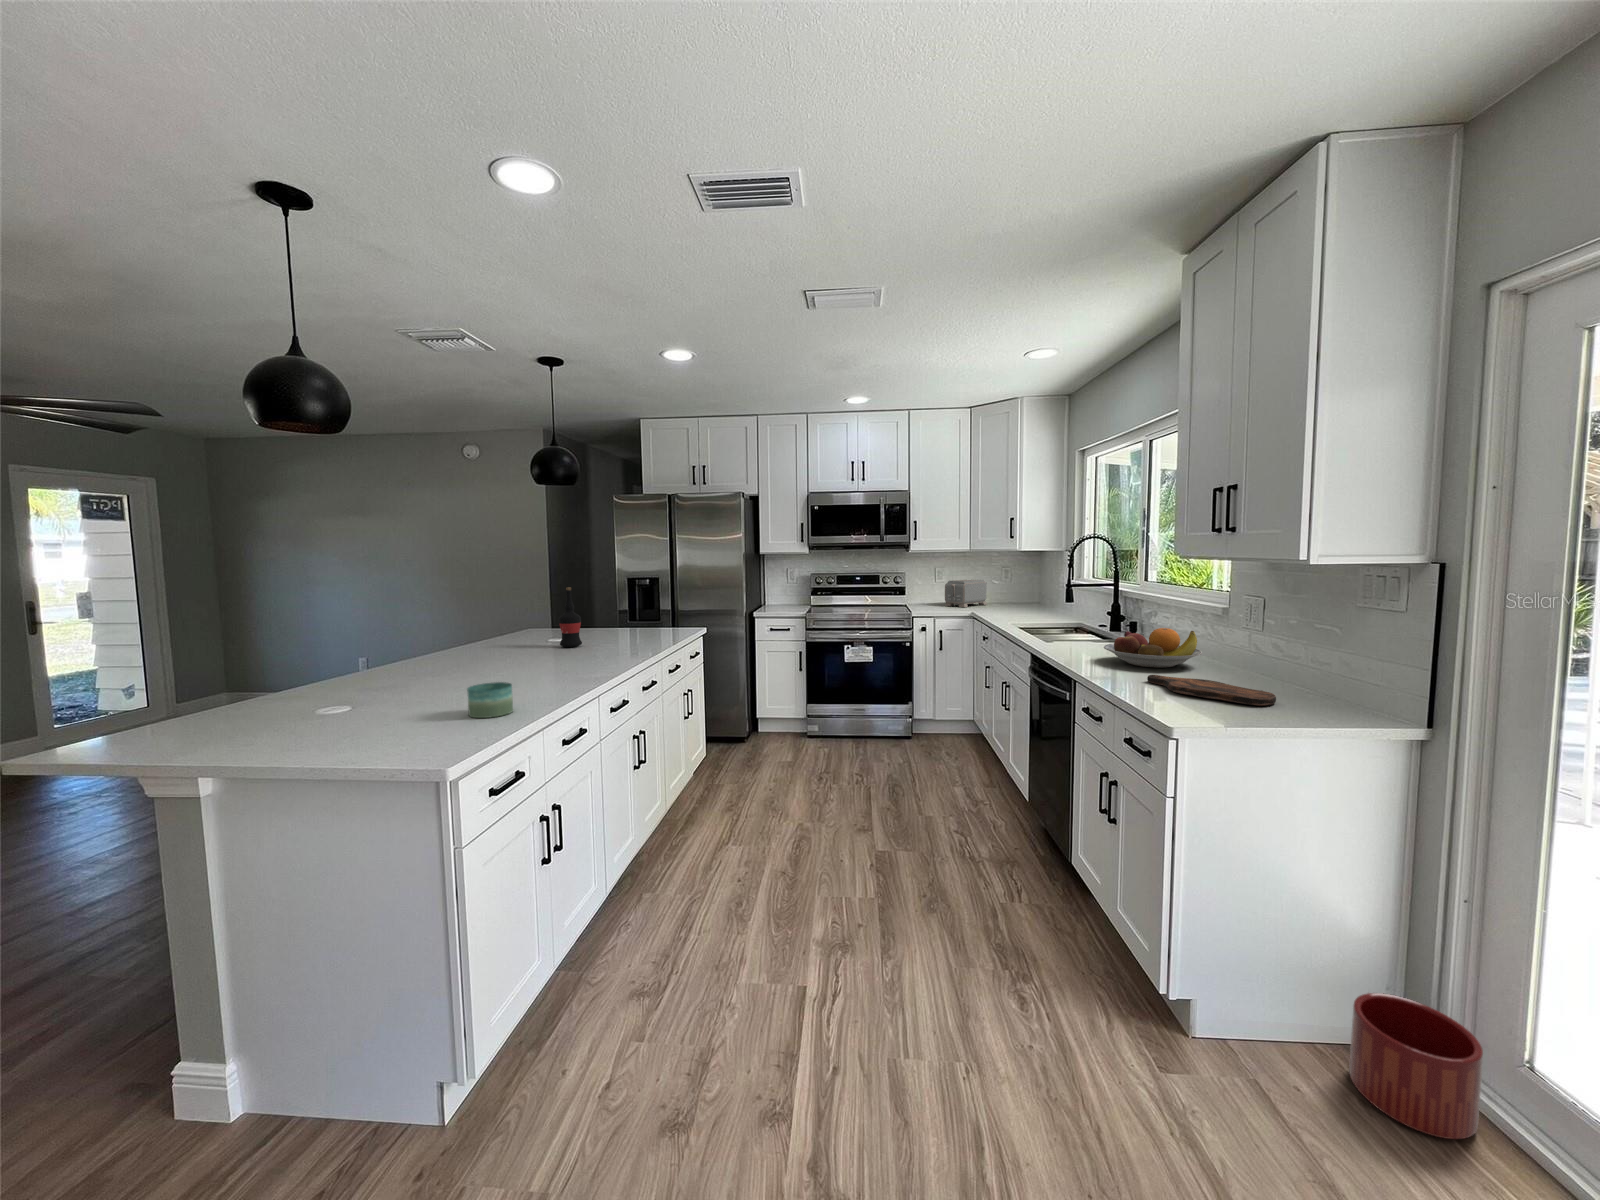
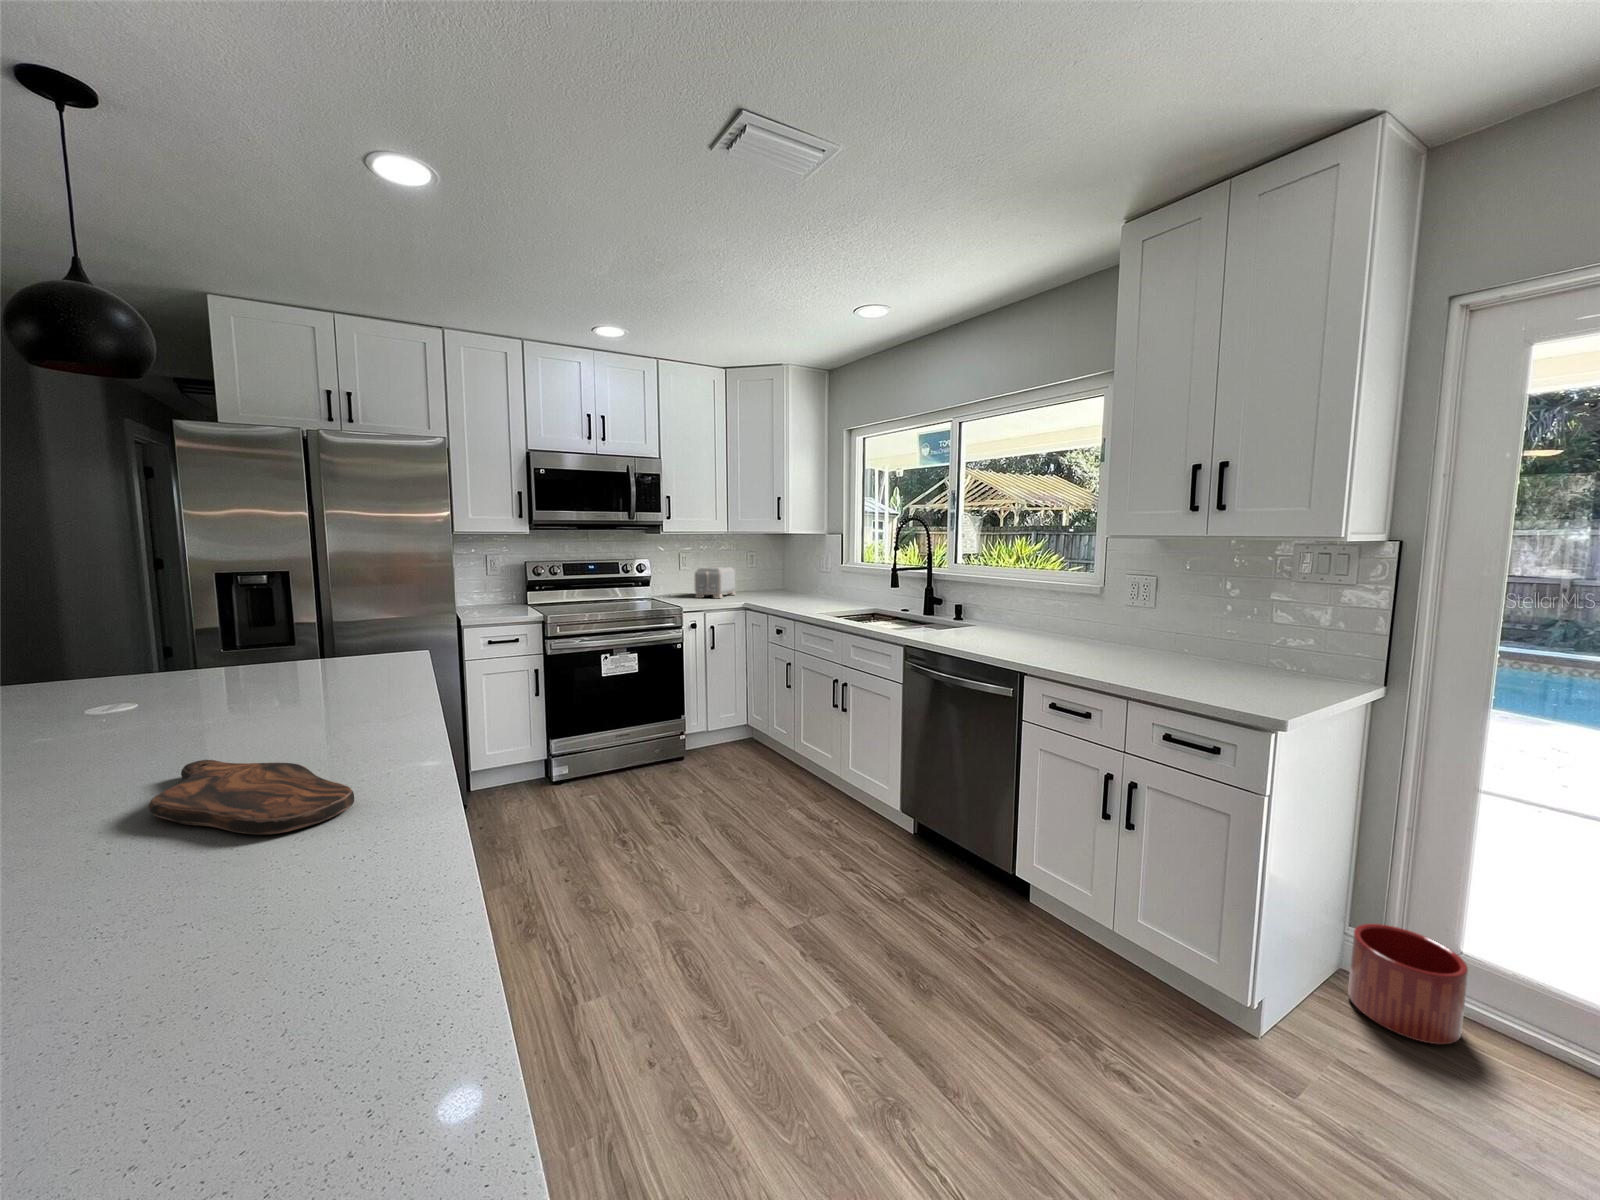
wine bottle: present [559,587,582,647] -> none [128,583,198,716]
fruit bowl: present [1104,628,1202,668] -> none [1005,609,1101,650]
cutting board: present [1147,675,1276,705] -> present [149,760,354,835]
candle: present [467,682,513,718] -> none [129,884,327,1067]

